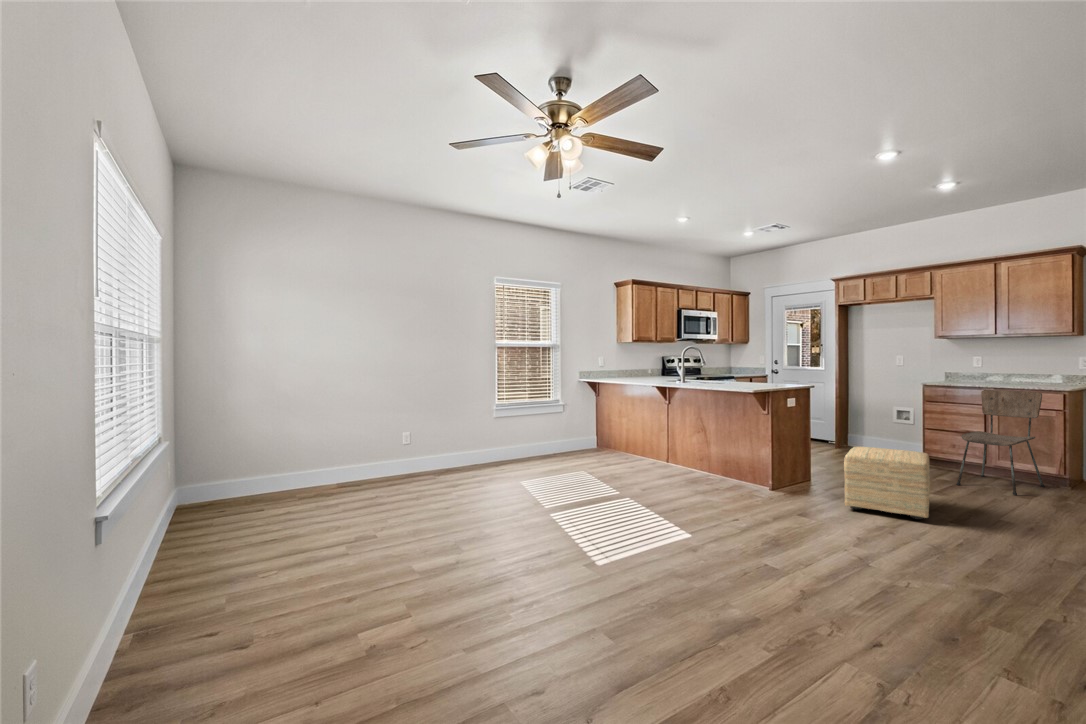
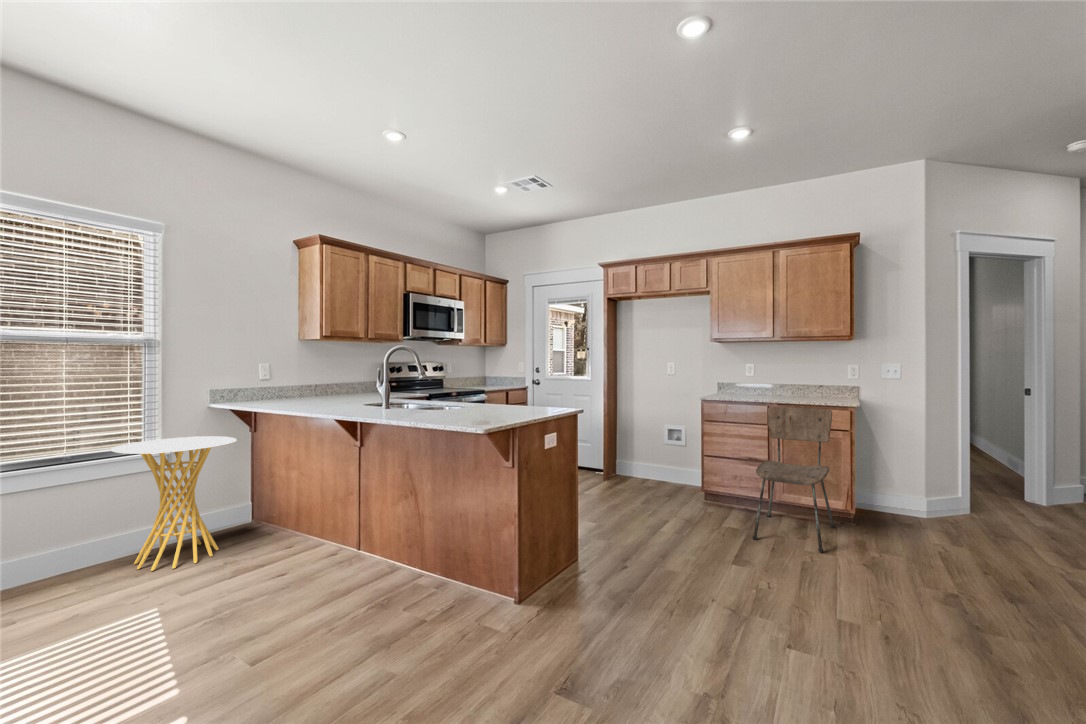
side table: none [547,397,600,461] -> present [111,436,237,571]
ottoman: present [844,447,930,520] -> none [635,514,769,659]

